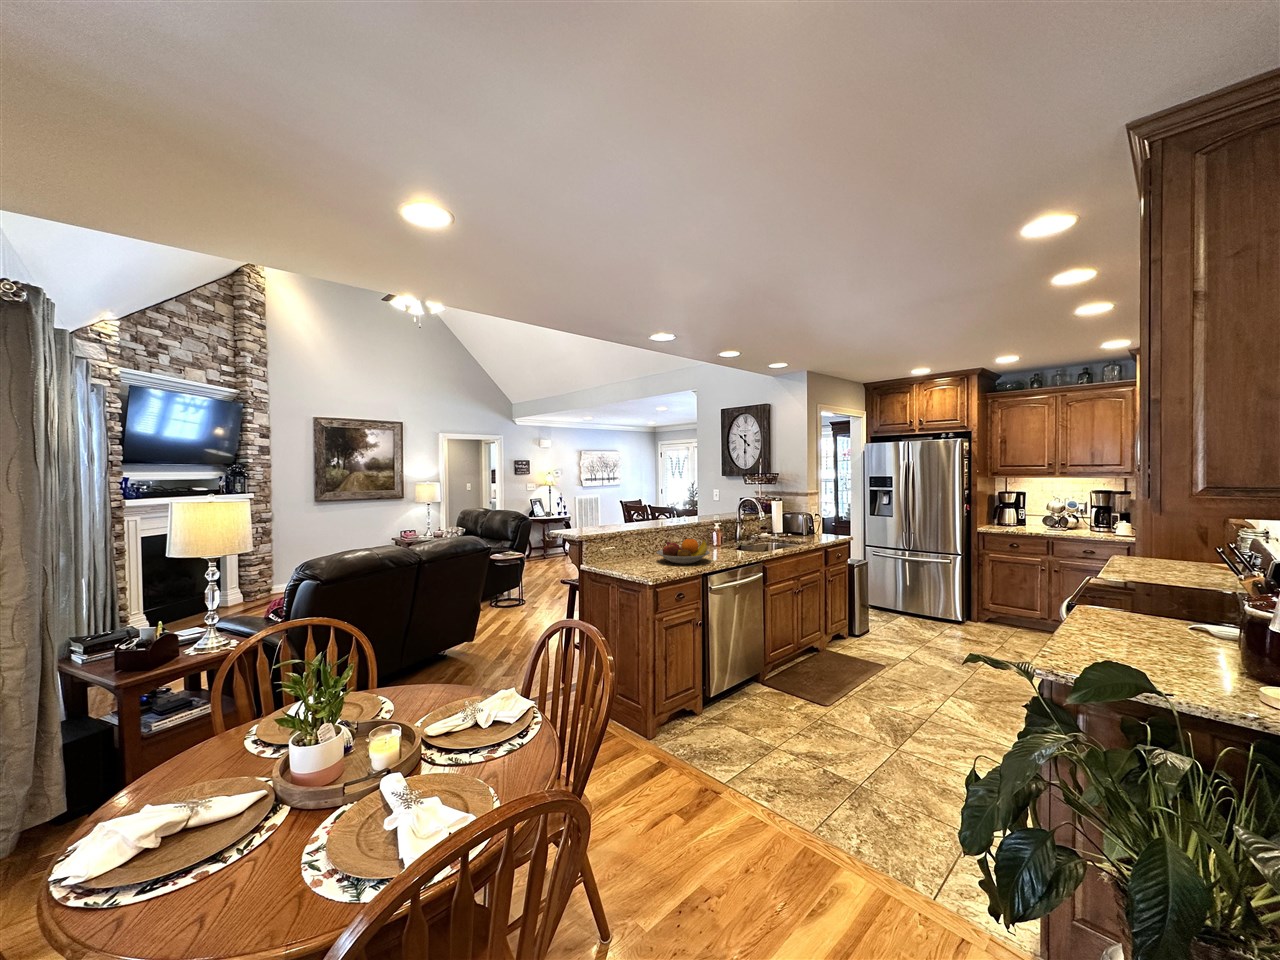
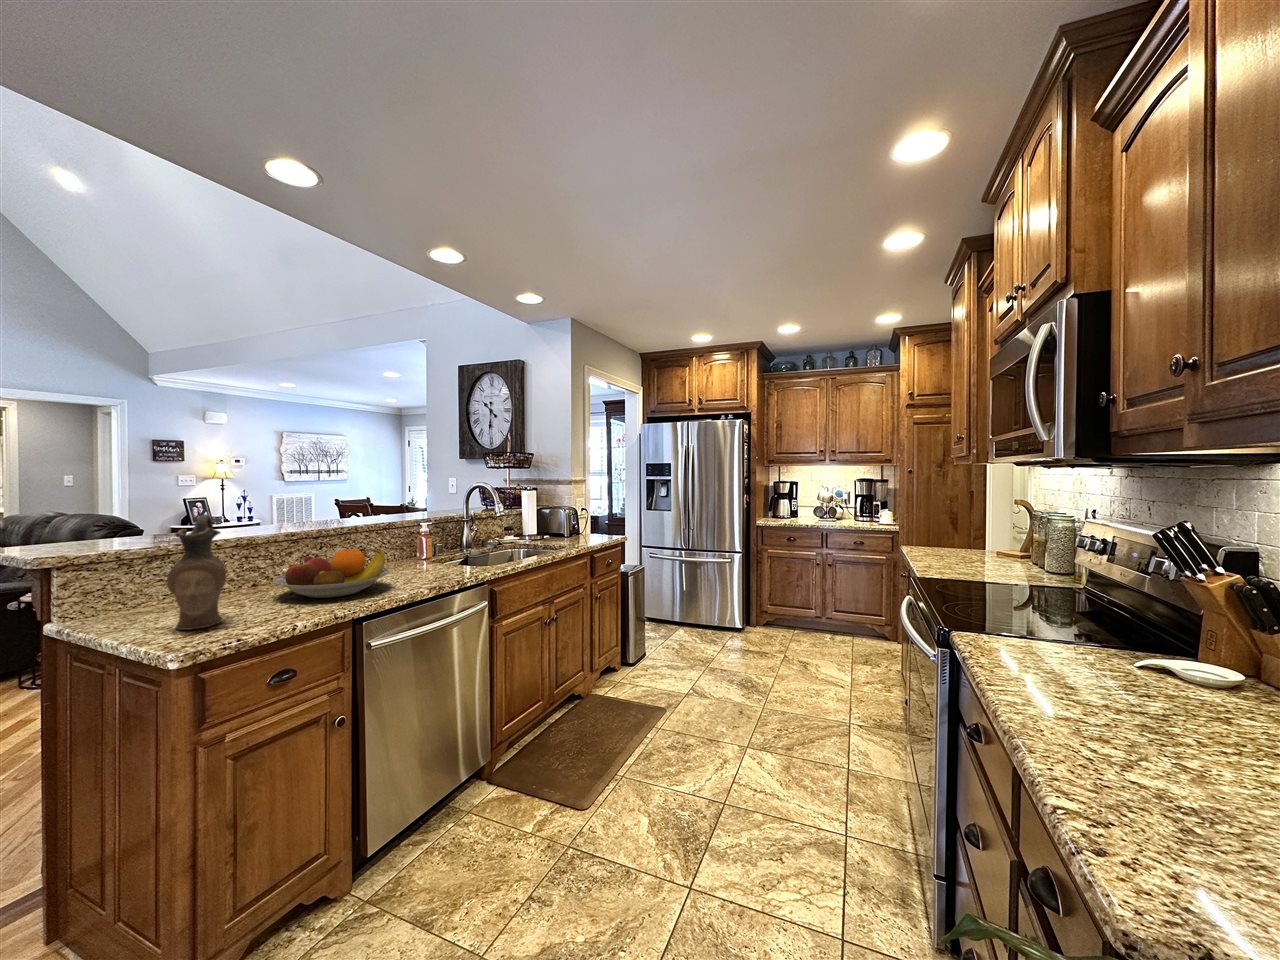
ceramic pitcher: none [631,520,652,572] -> present [167,514,226,630]

